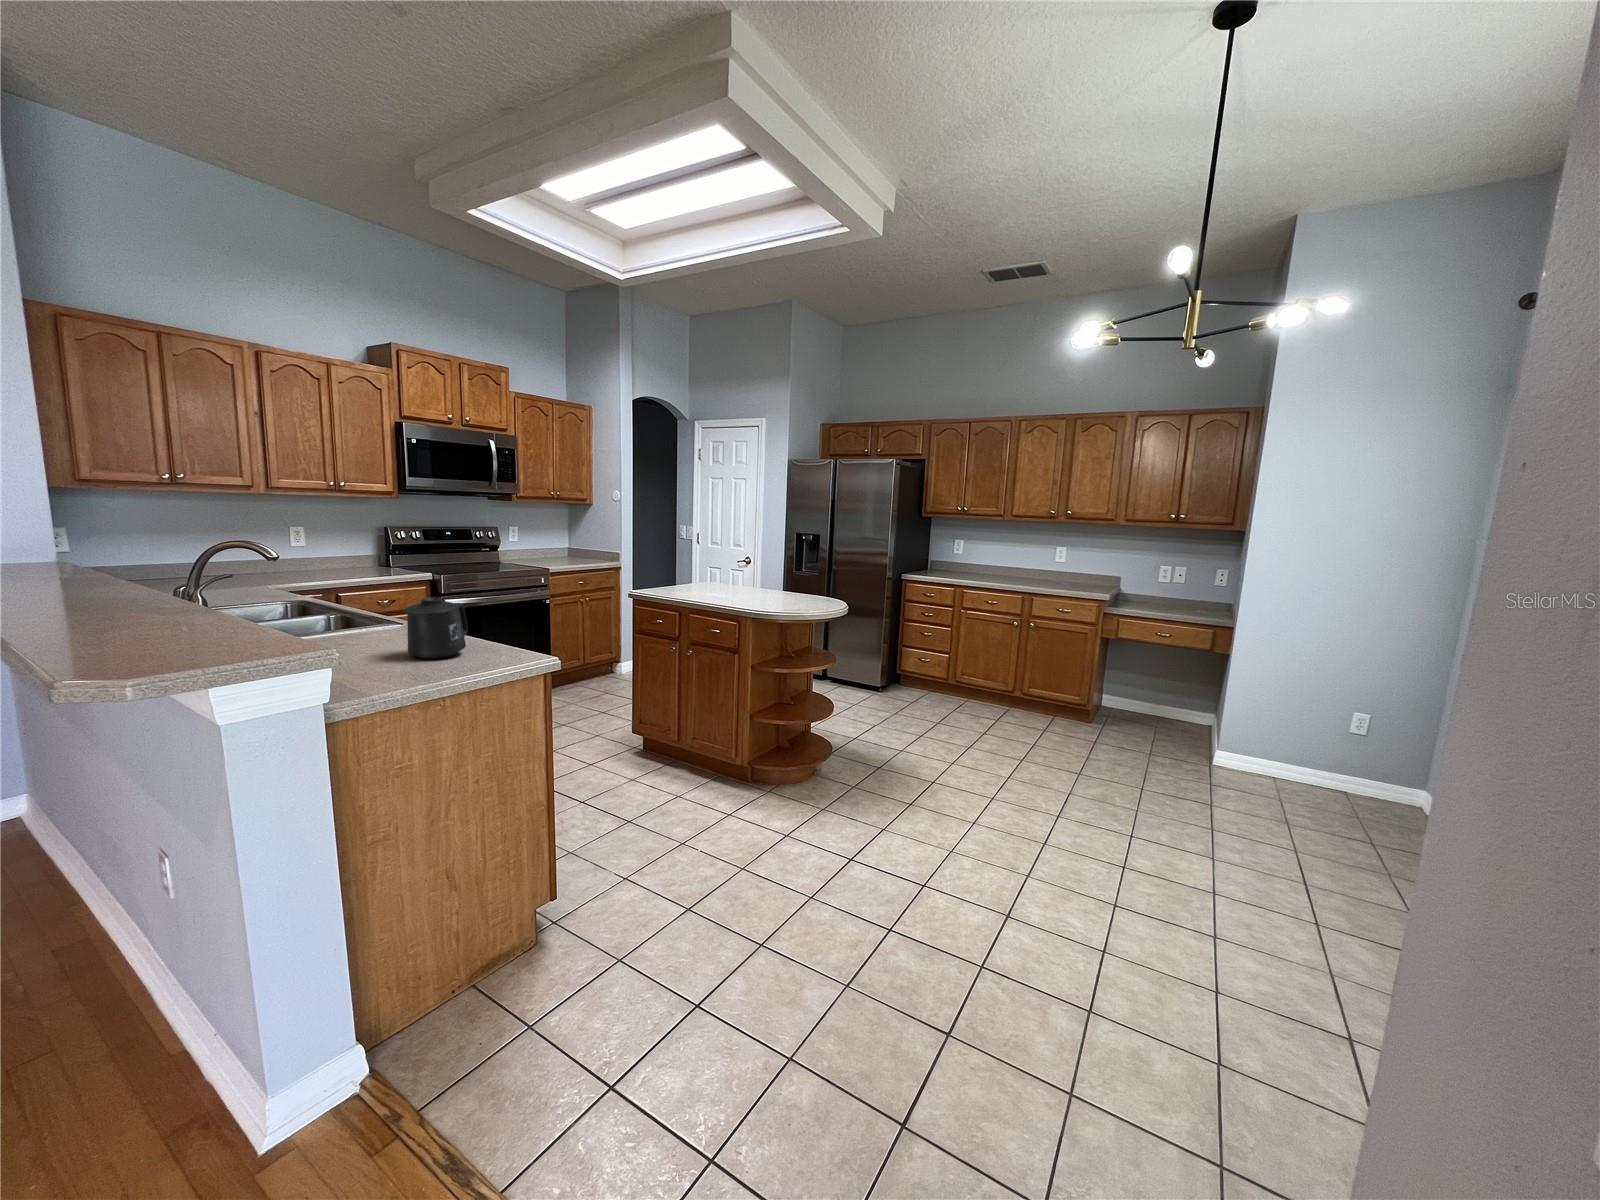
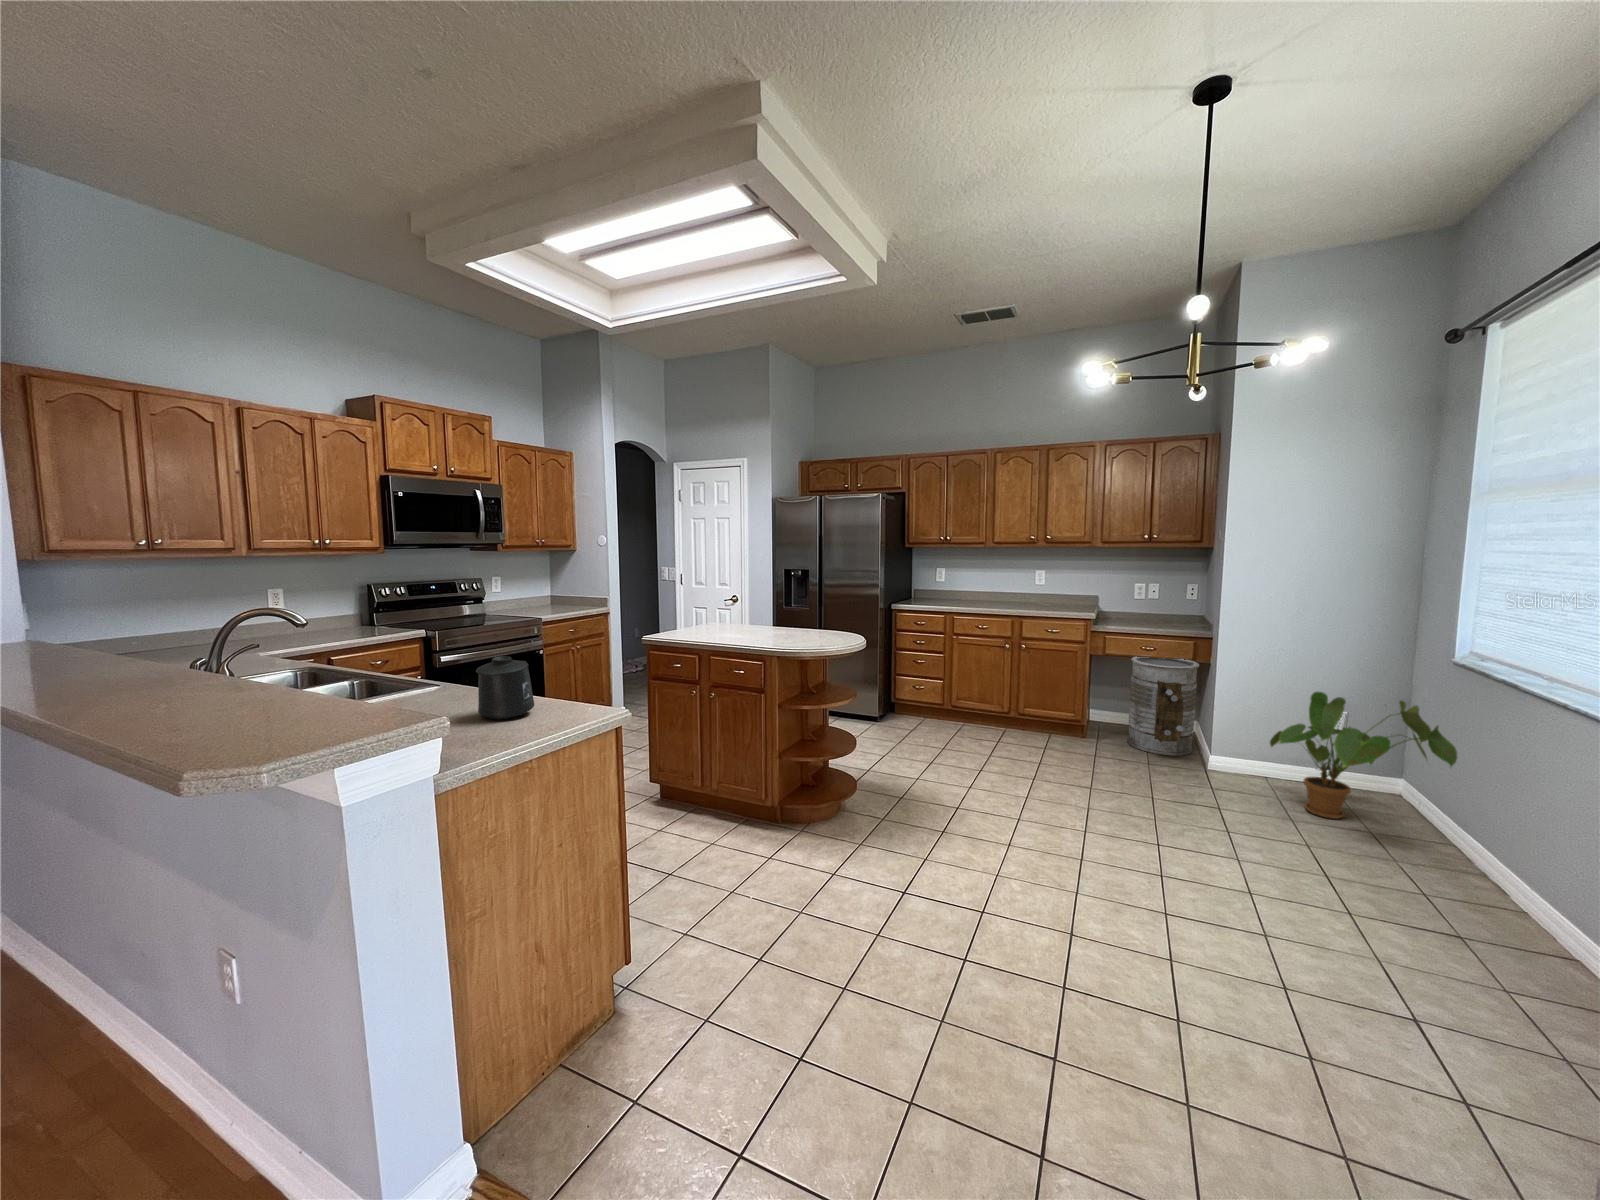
trash can: none [1132,641,1216,747] -> present [1127,656,1199,756]
house plant: none [1278,690,1482,826] -> present [1270,692,1458,819]

